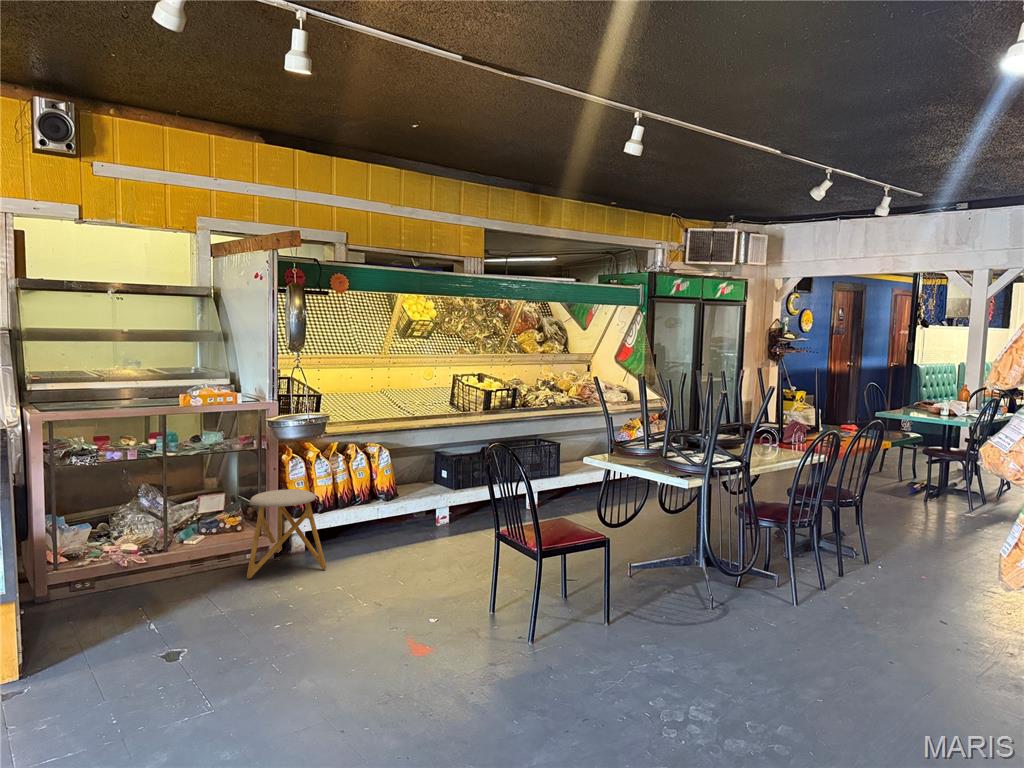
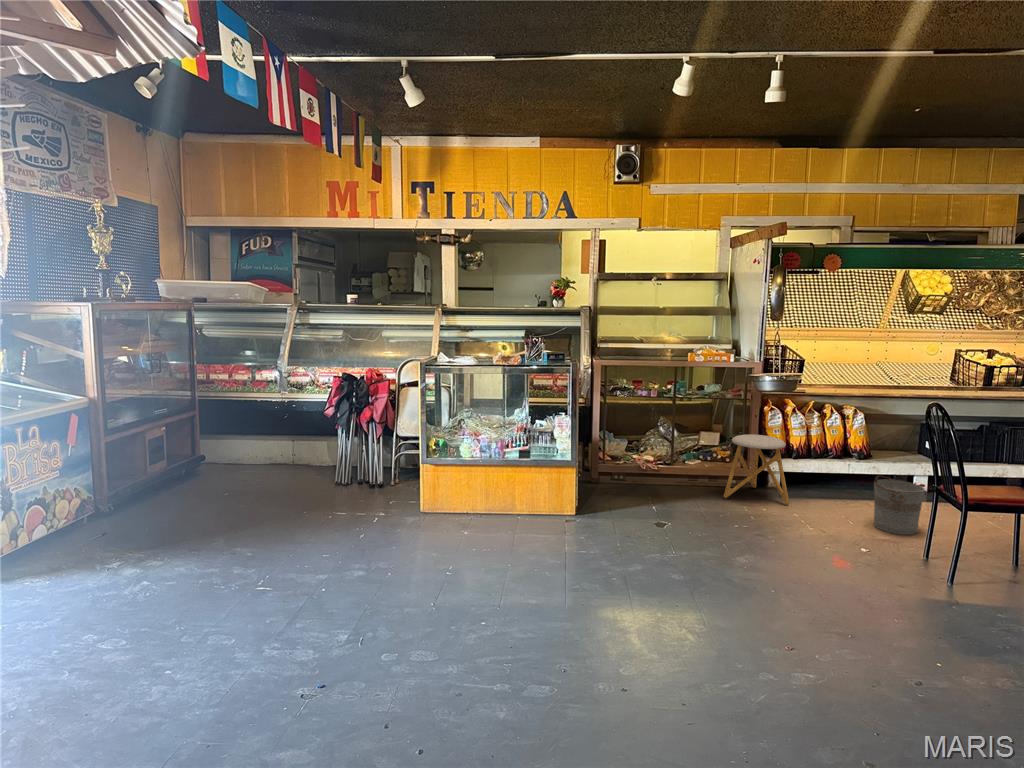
bucket: none [413,514,459,573] -> present [874,476,925,535]

